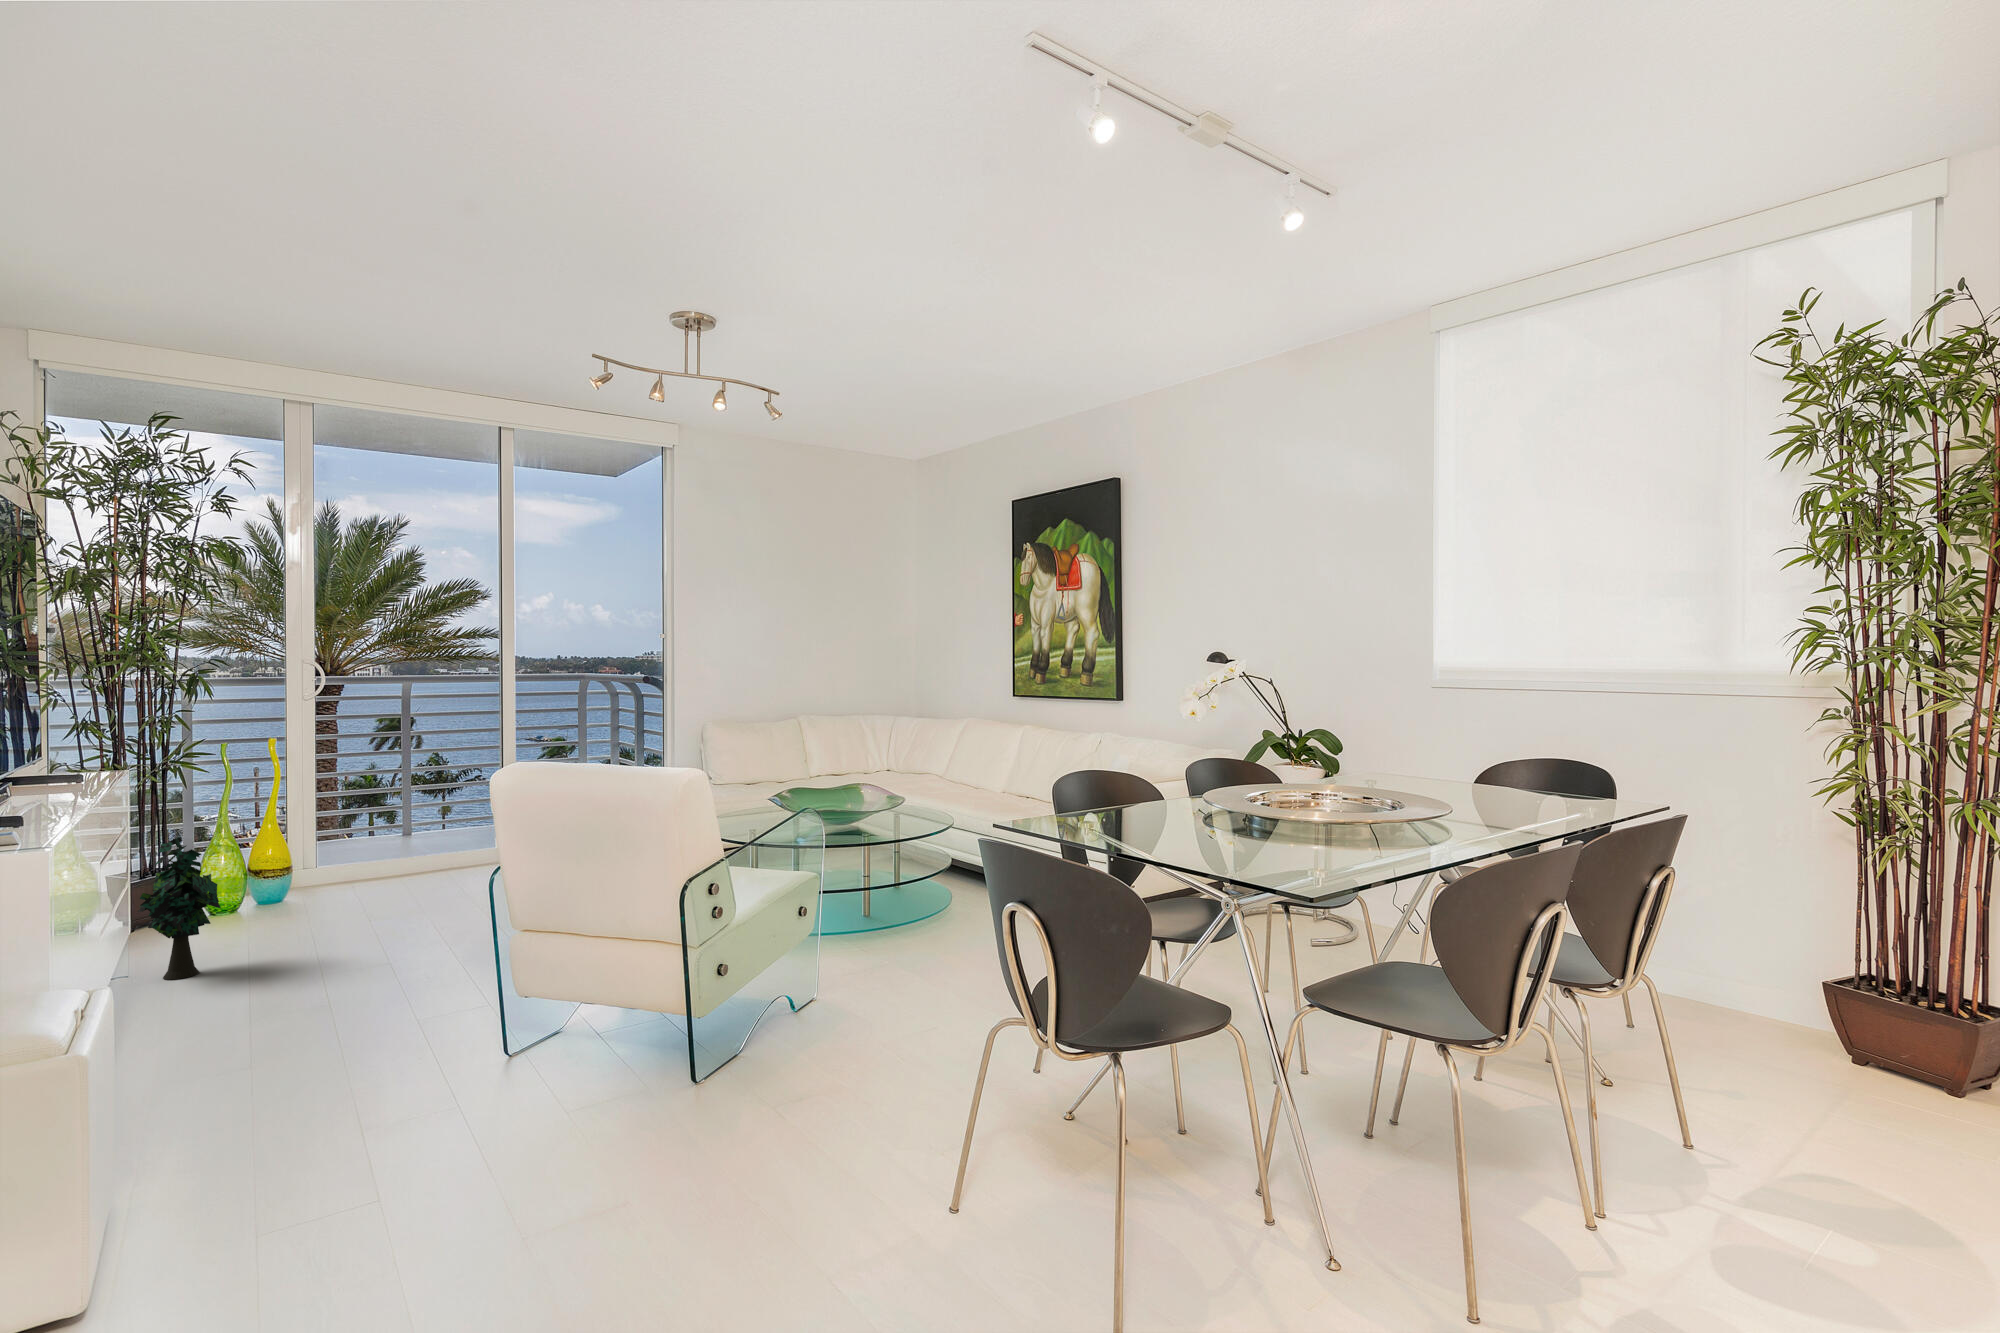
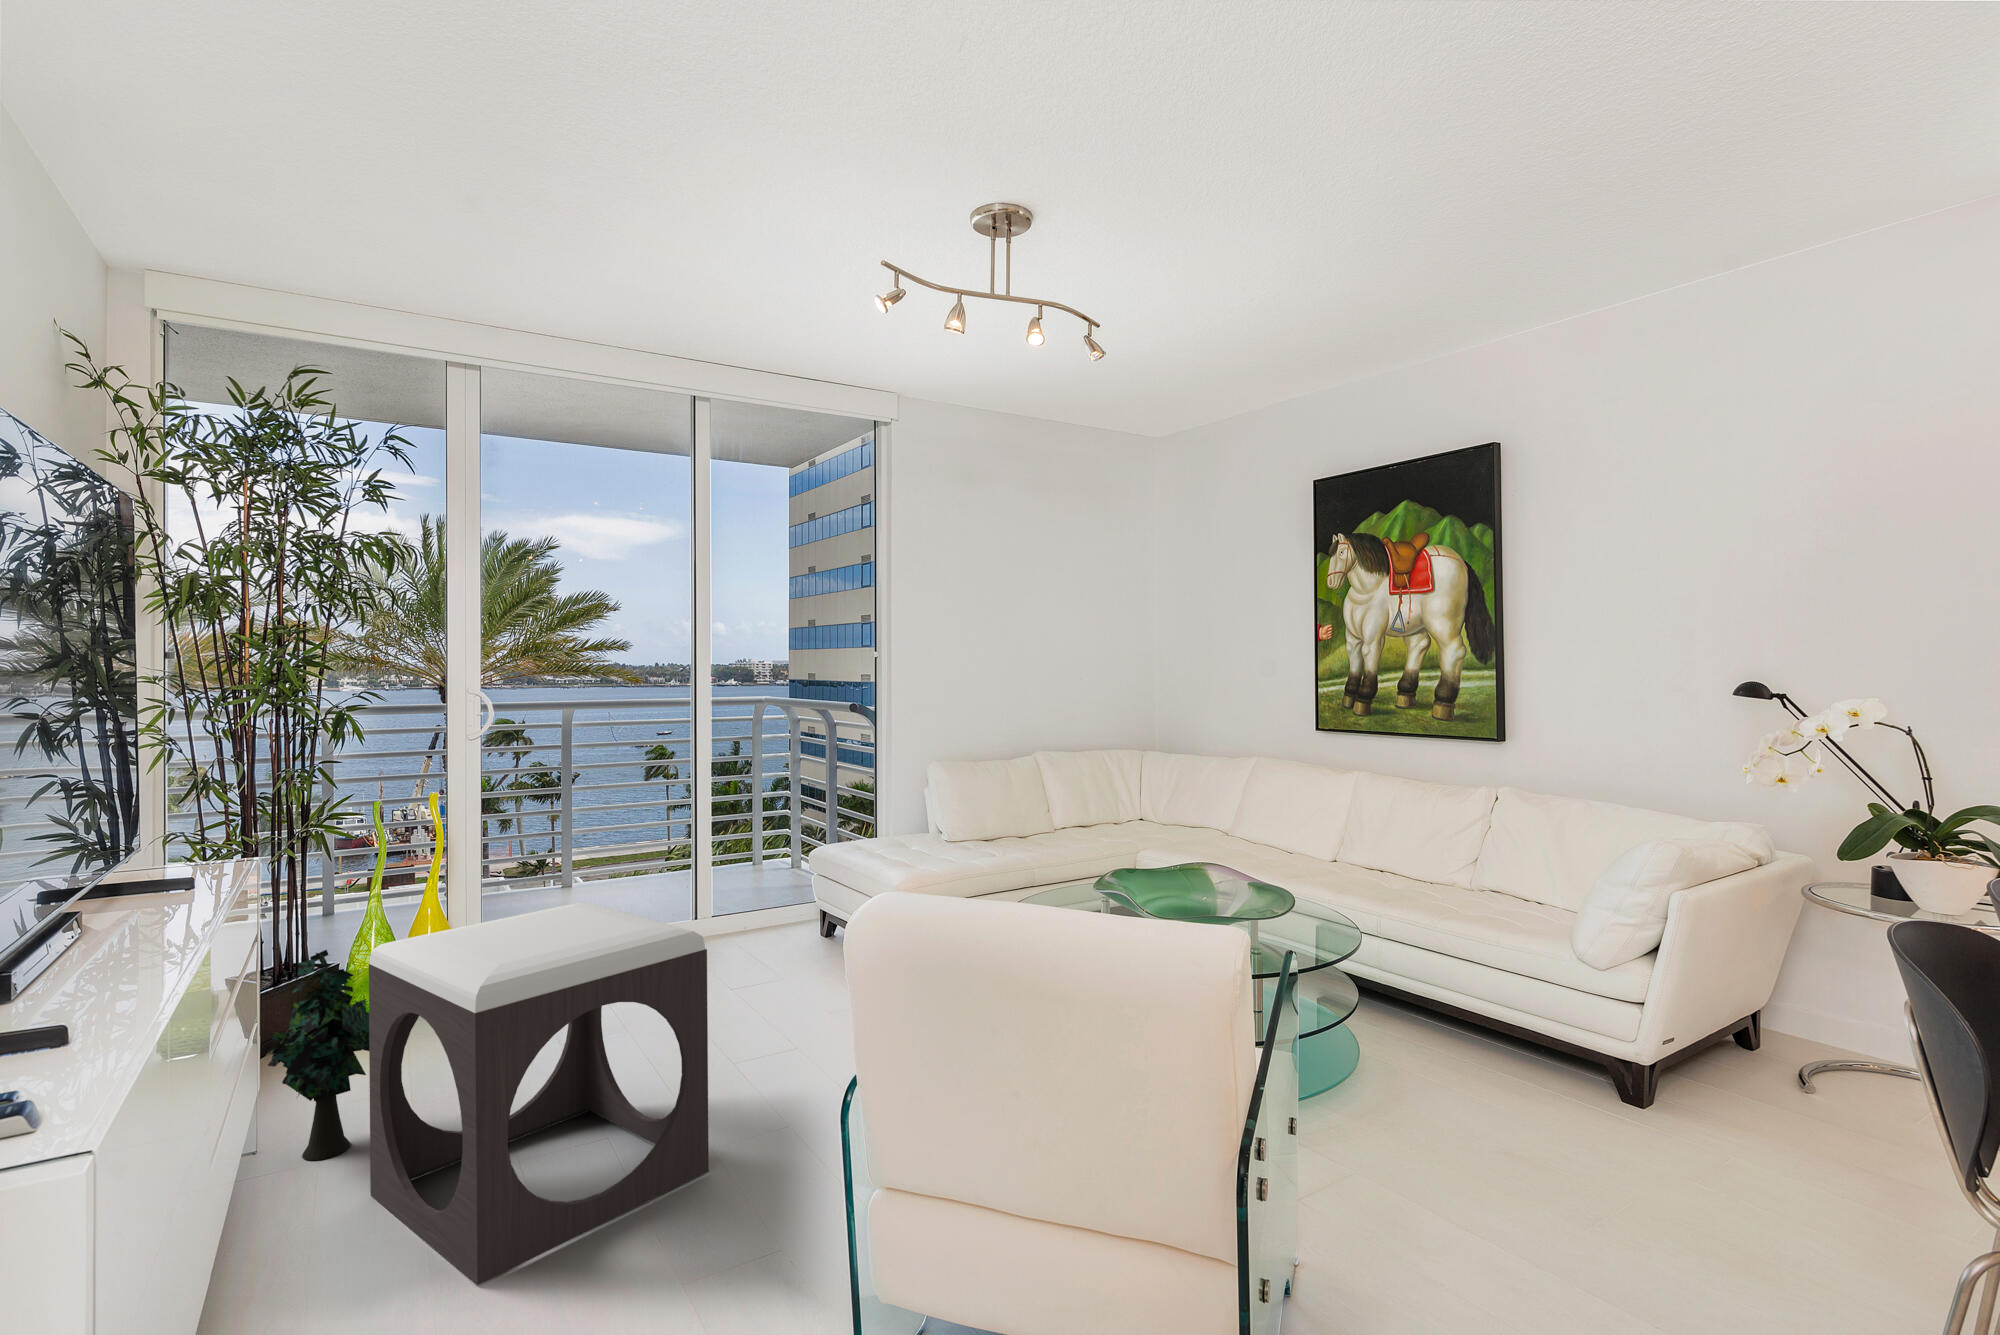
footstool: none [211,804,456,1026] -> present [369,902,709,1285]

